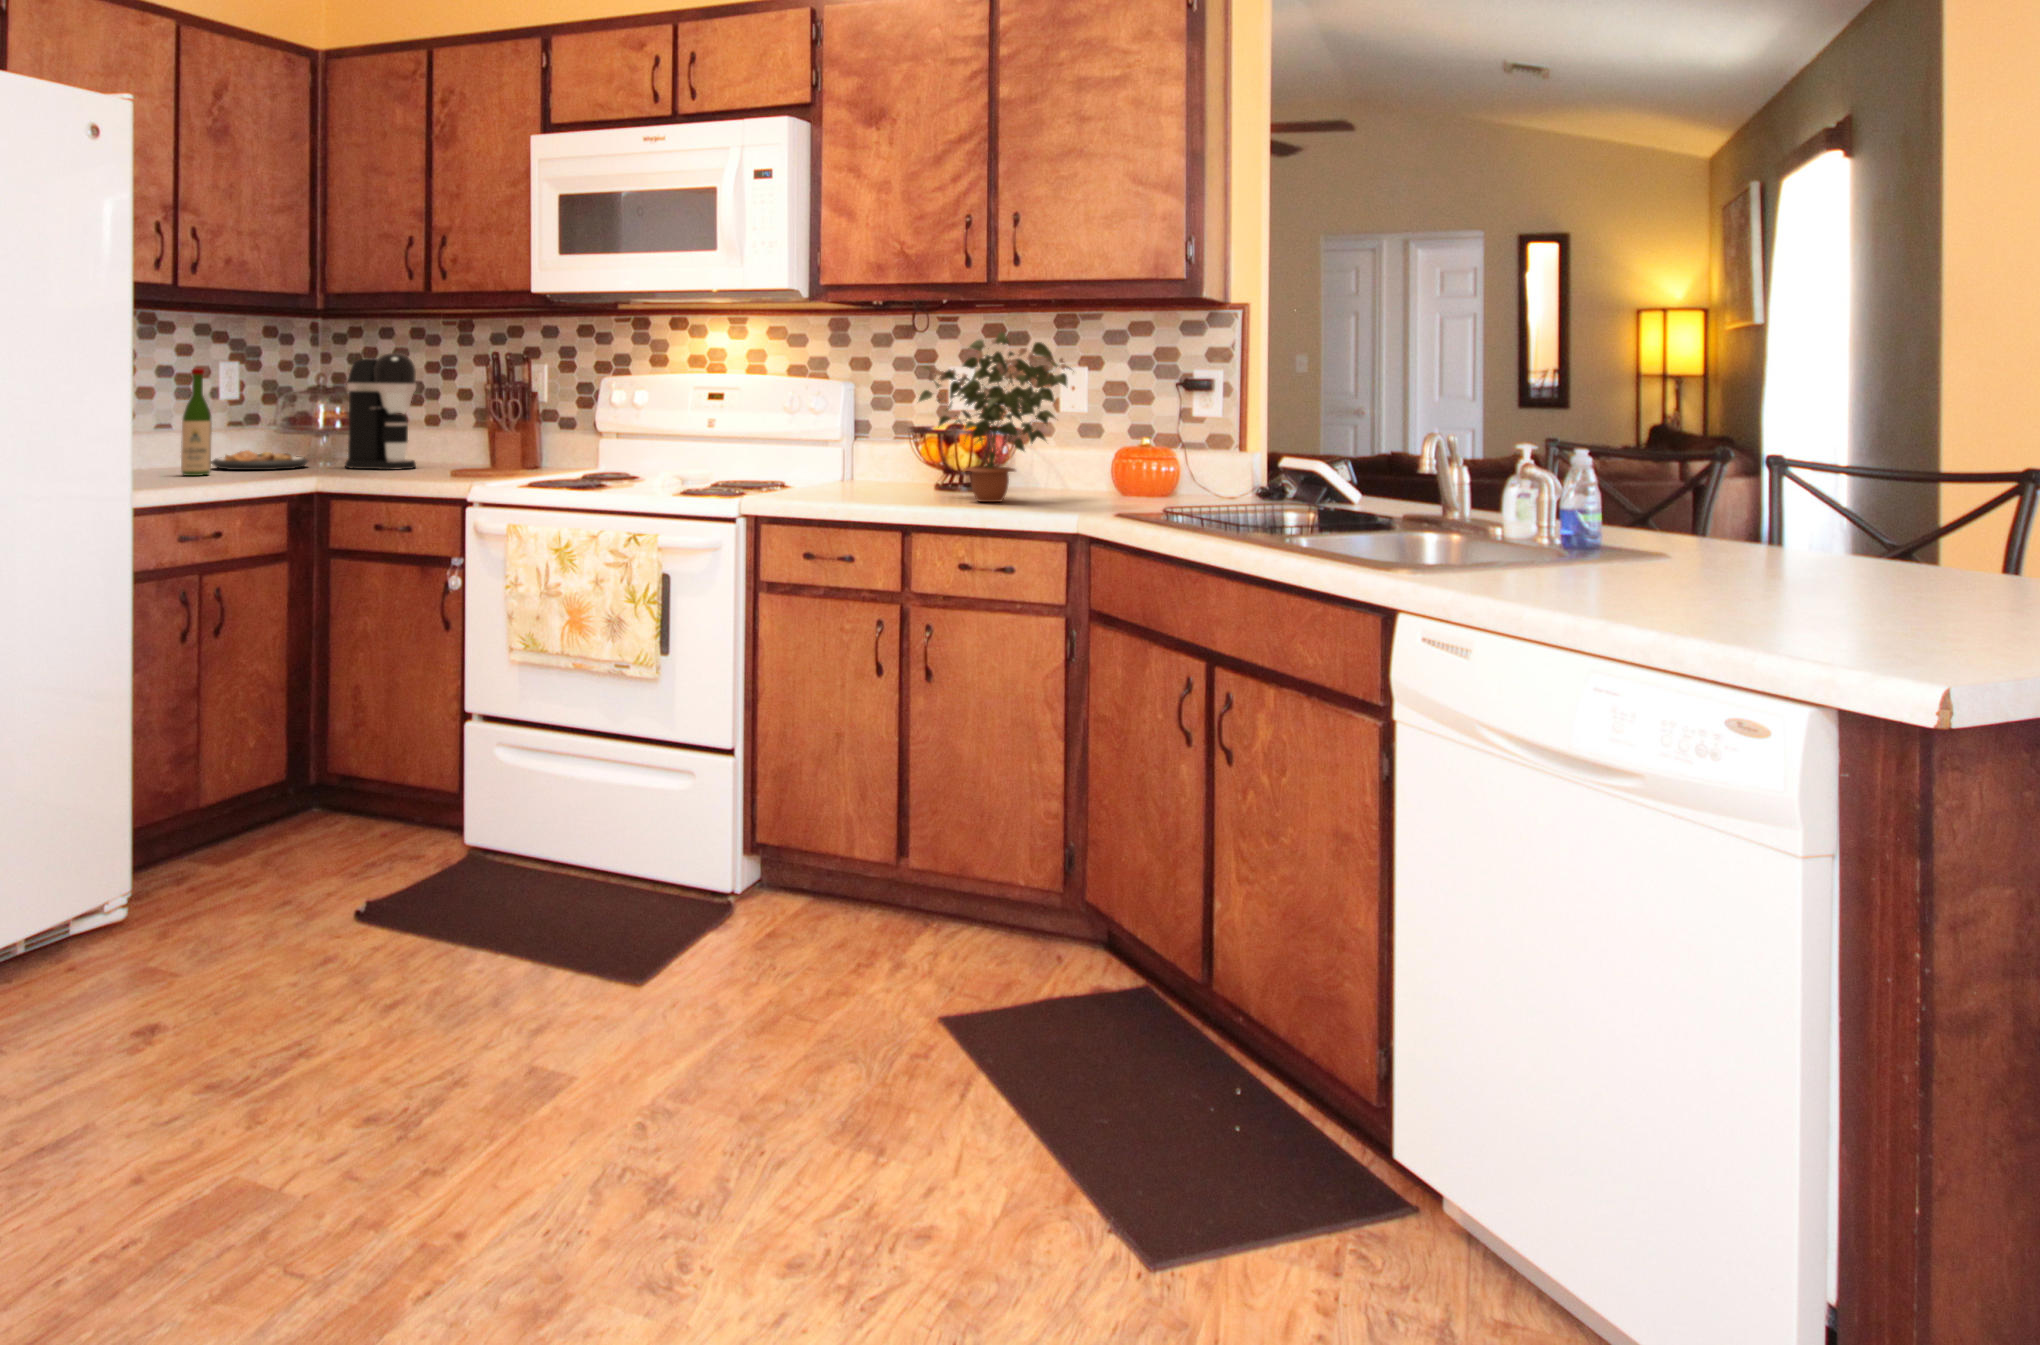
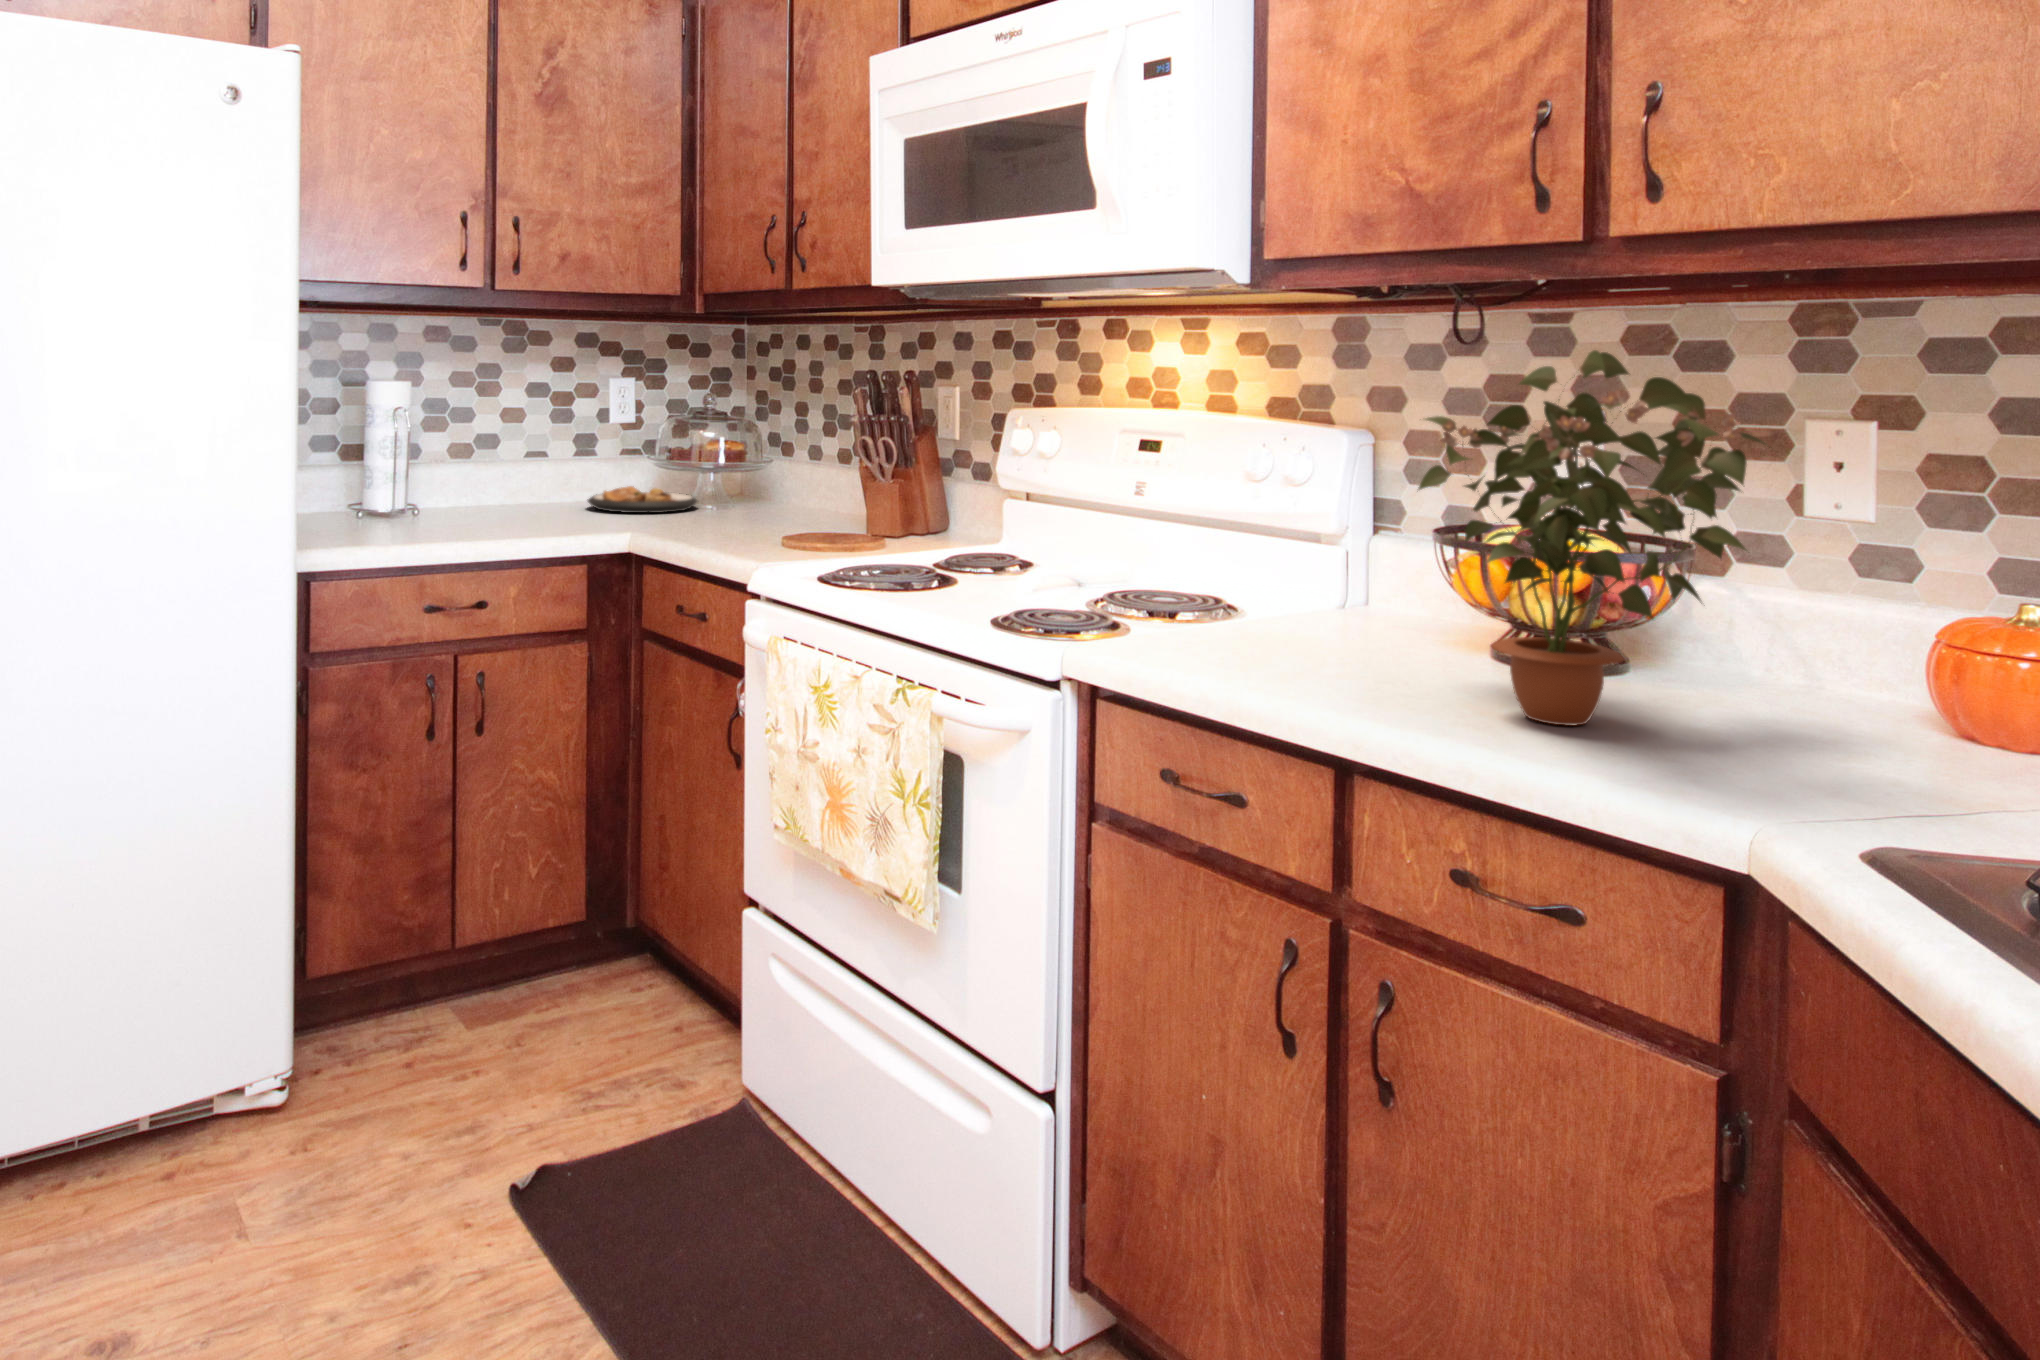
coffee maker: present [345,353,416,470] -> none [724,370,804,522]
wine bottle: present [181,369,212,476] -> none [525,390,558,519]

